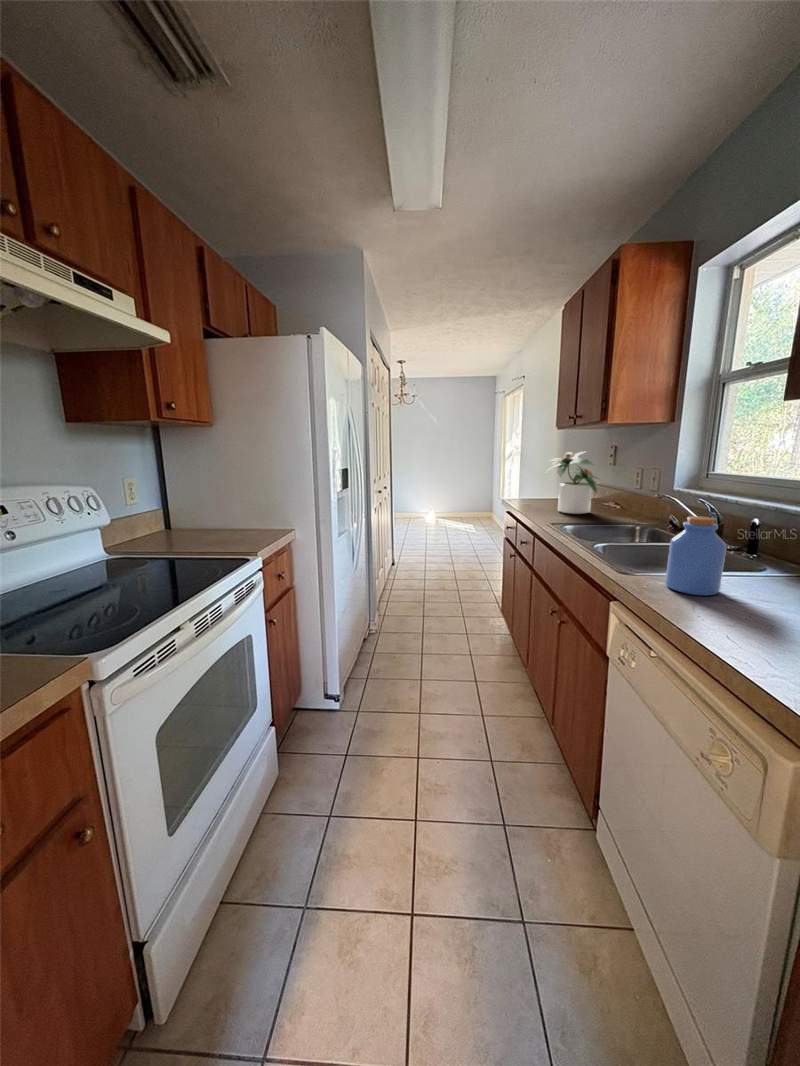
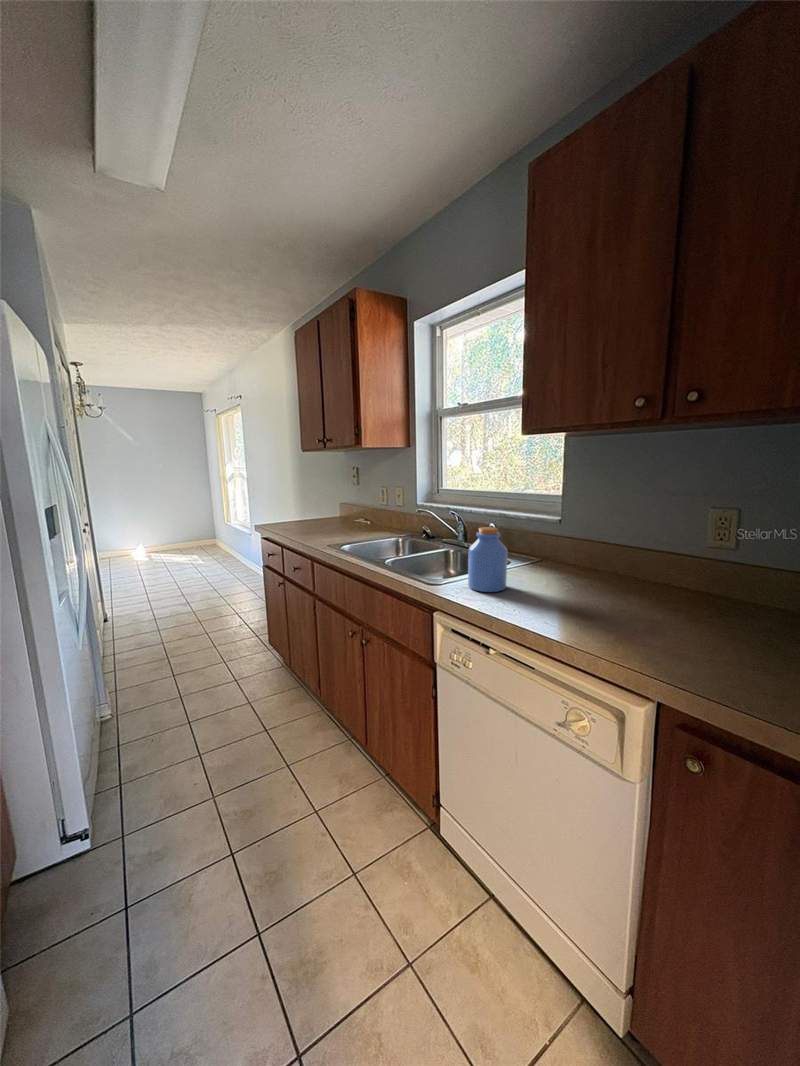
potted plant: present [552,452,599,514] -> none [305,473,360,534]

